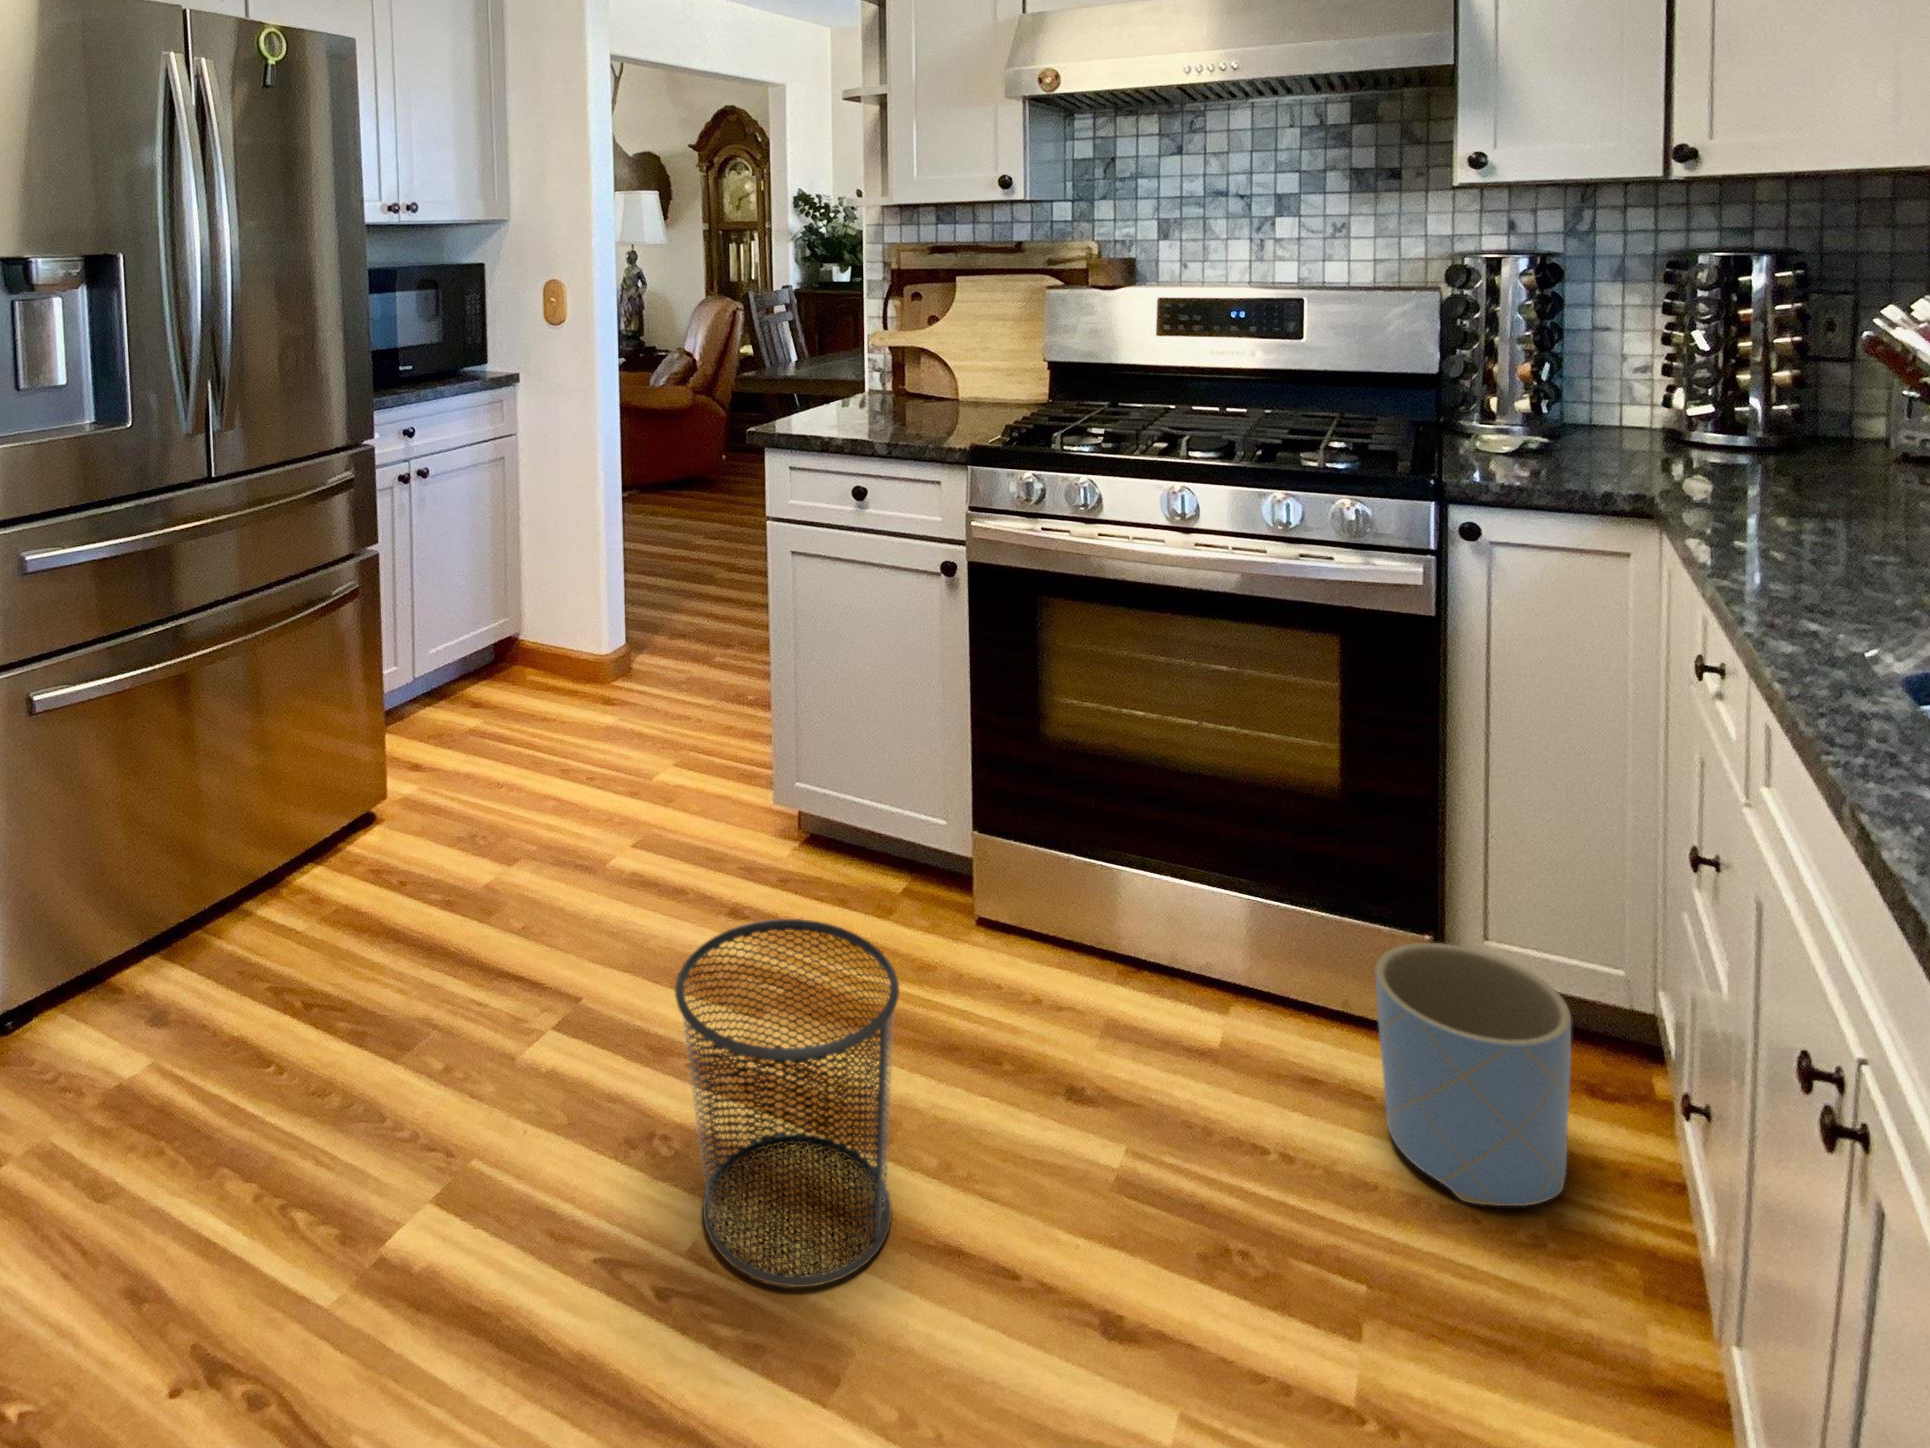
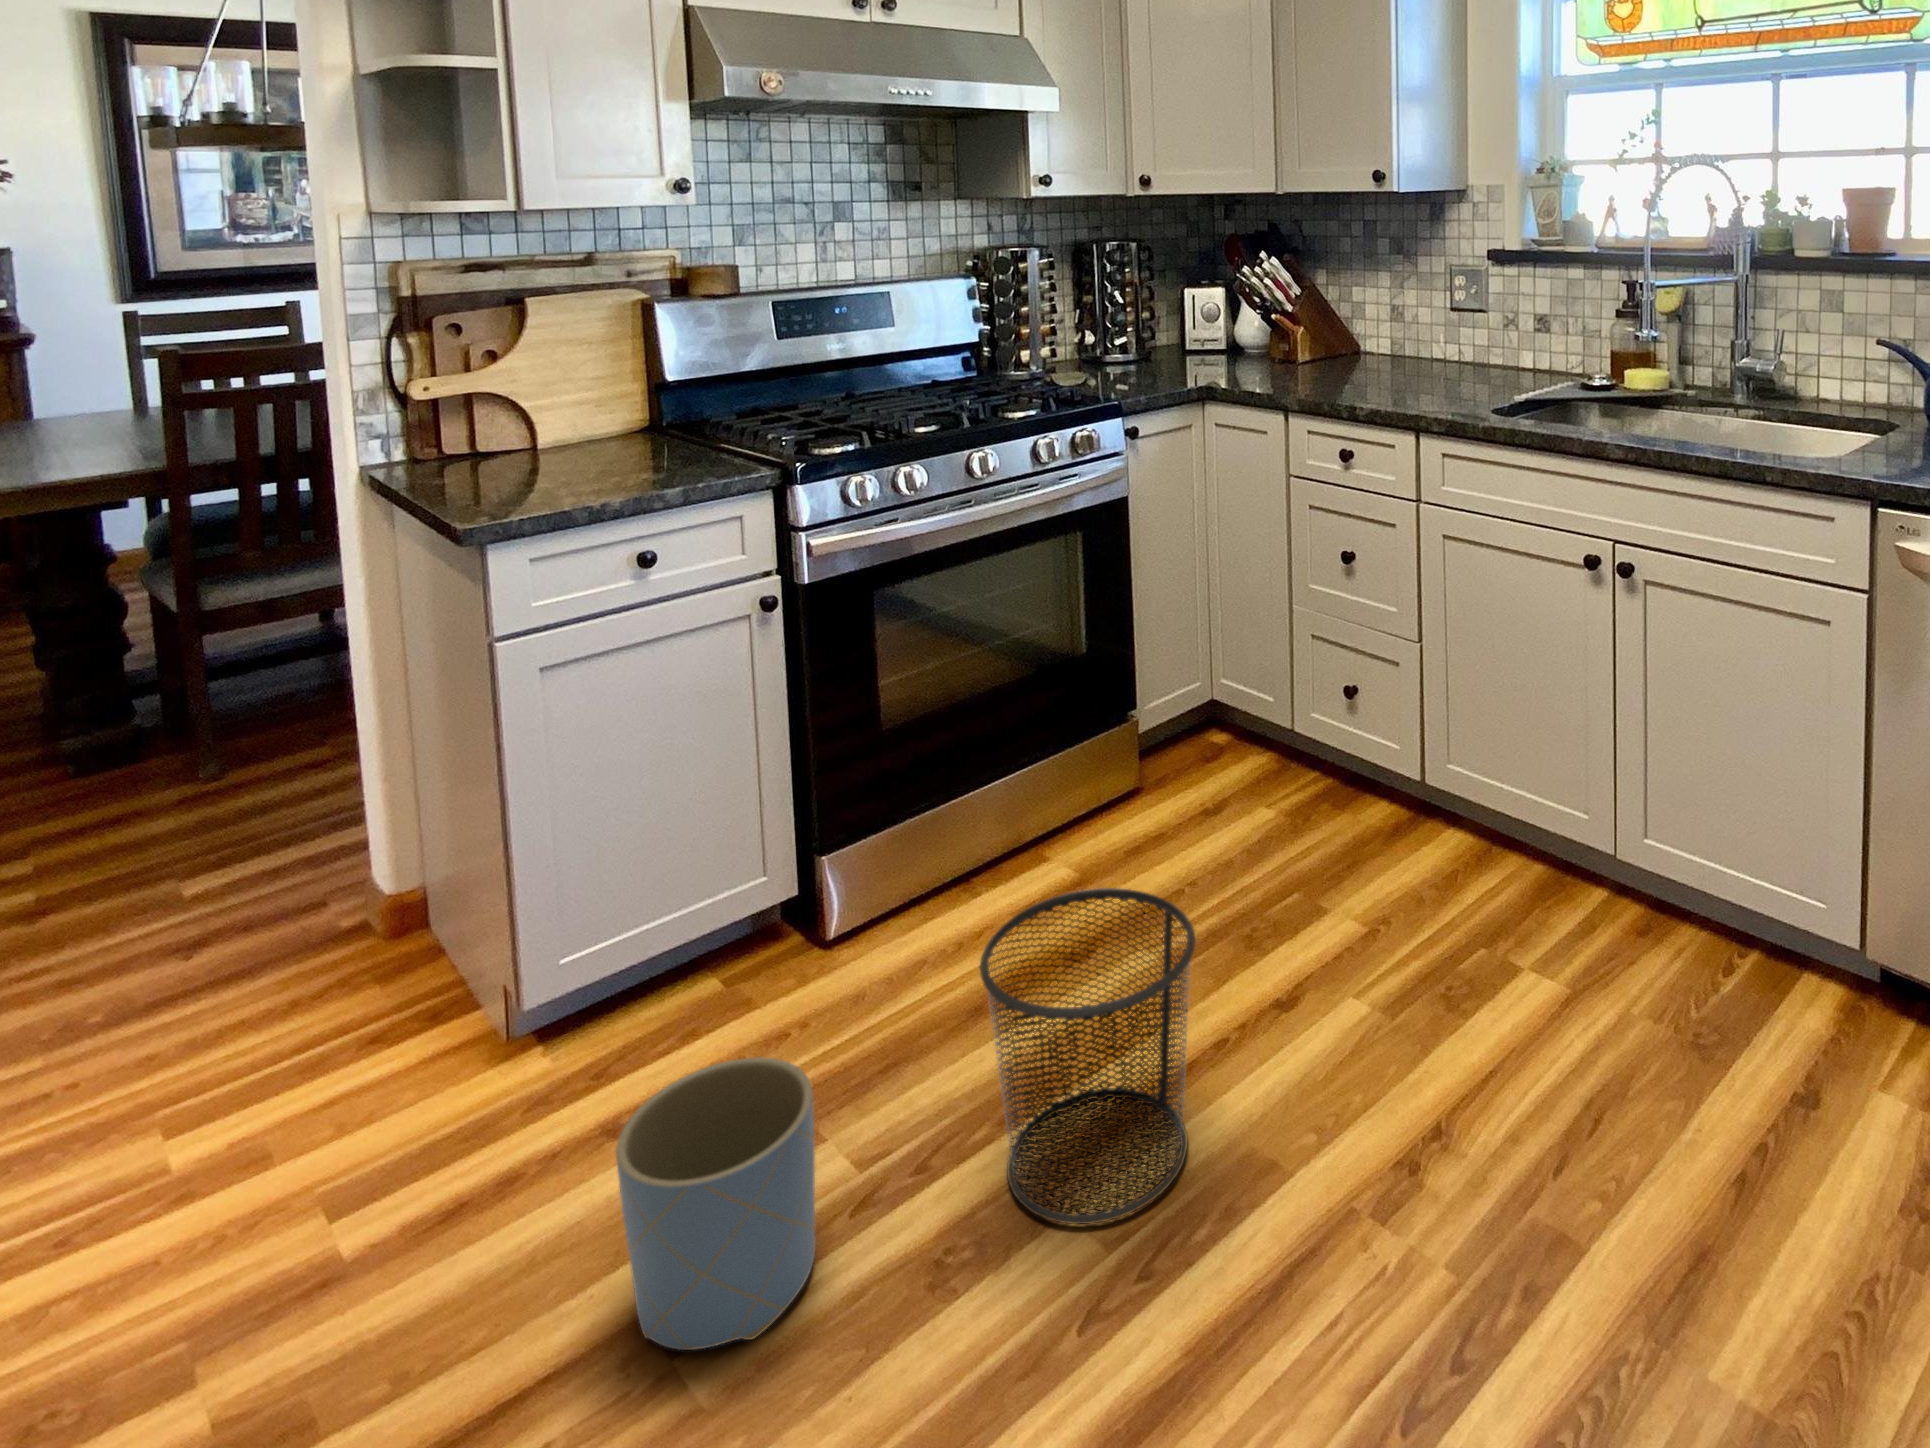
planter: present [1375,943,1571,1206] -> present [616,1057,816,1350]

